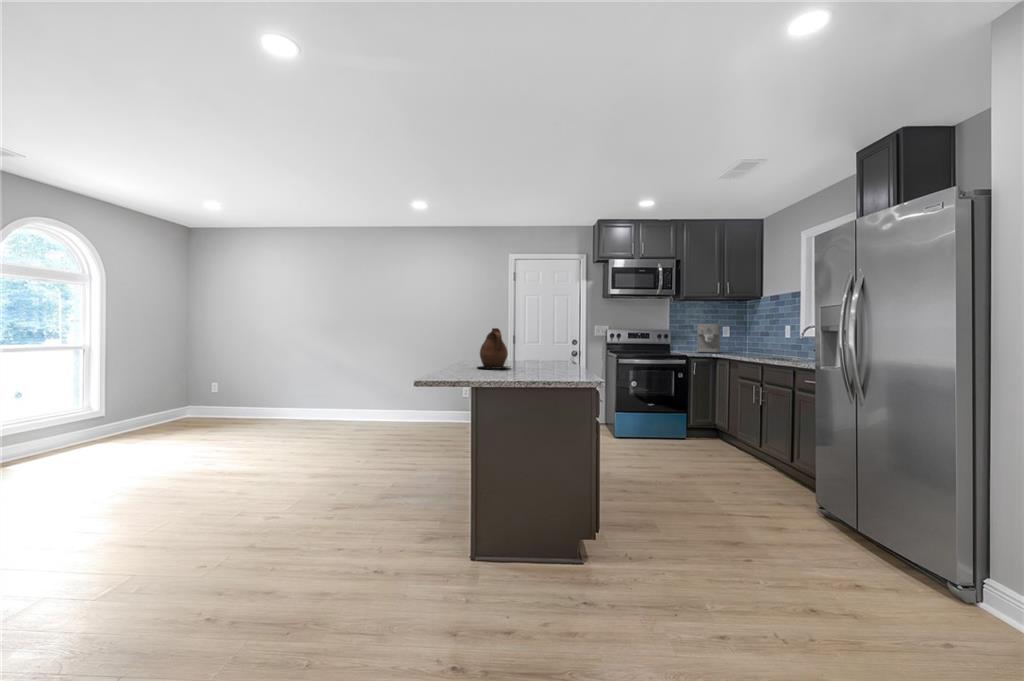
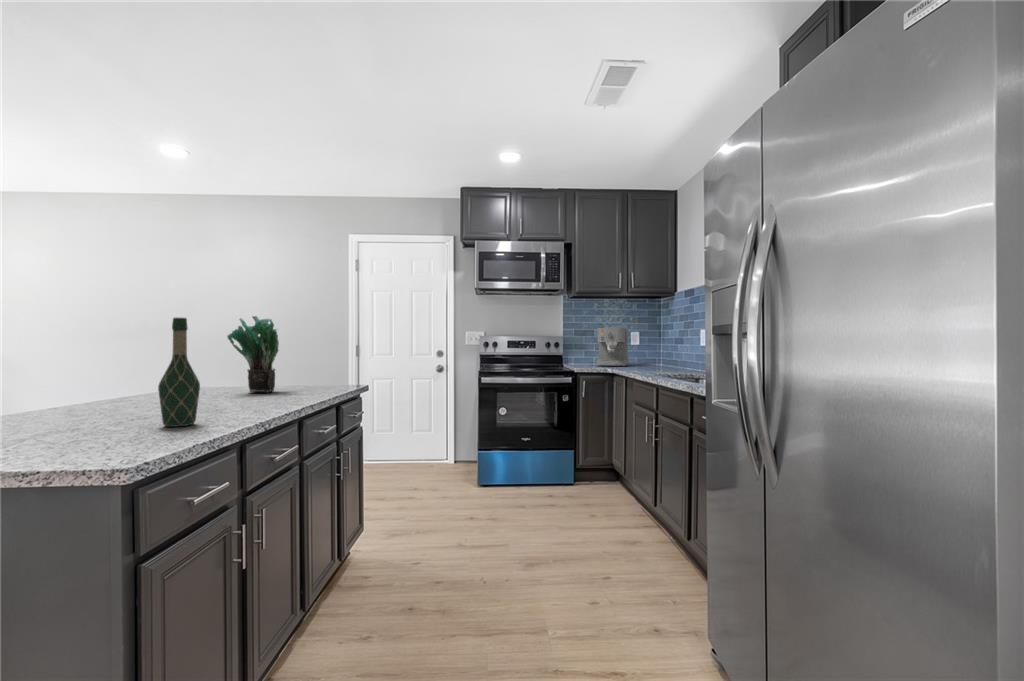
potted plant: none [511,317,538,363] -> present [227,316,279,392]
wine bottle: none [550,320,567,373] -> present [158,318,200,427]
ceramic pitcher: present [477,328,508,369] -> none [57,335,151,414]

